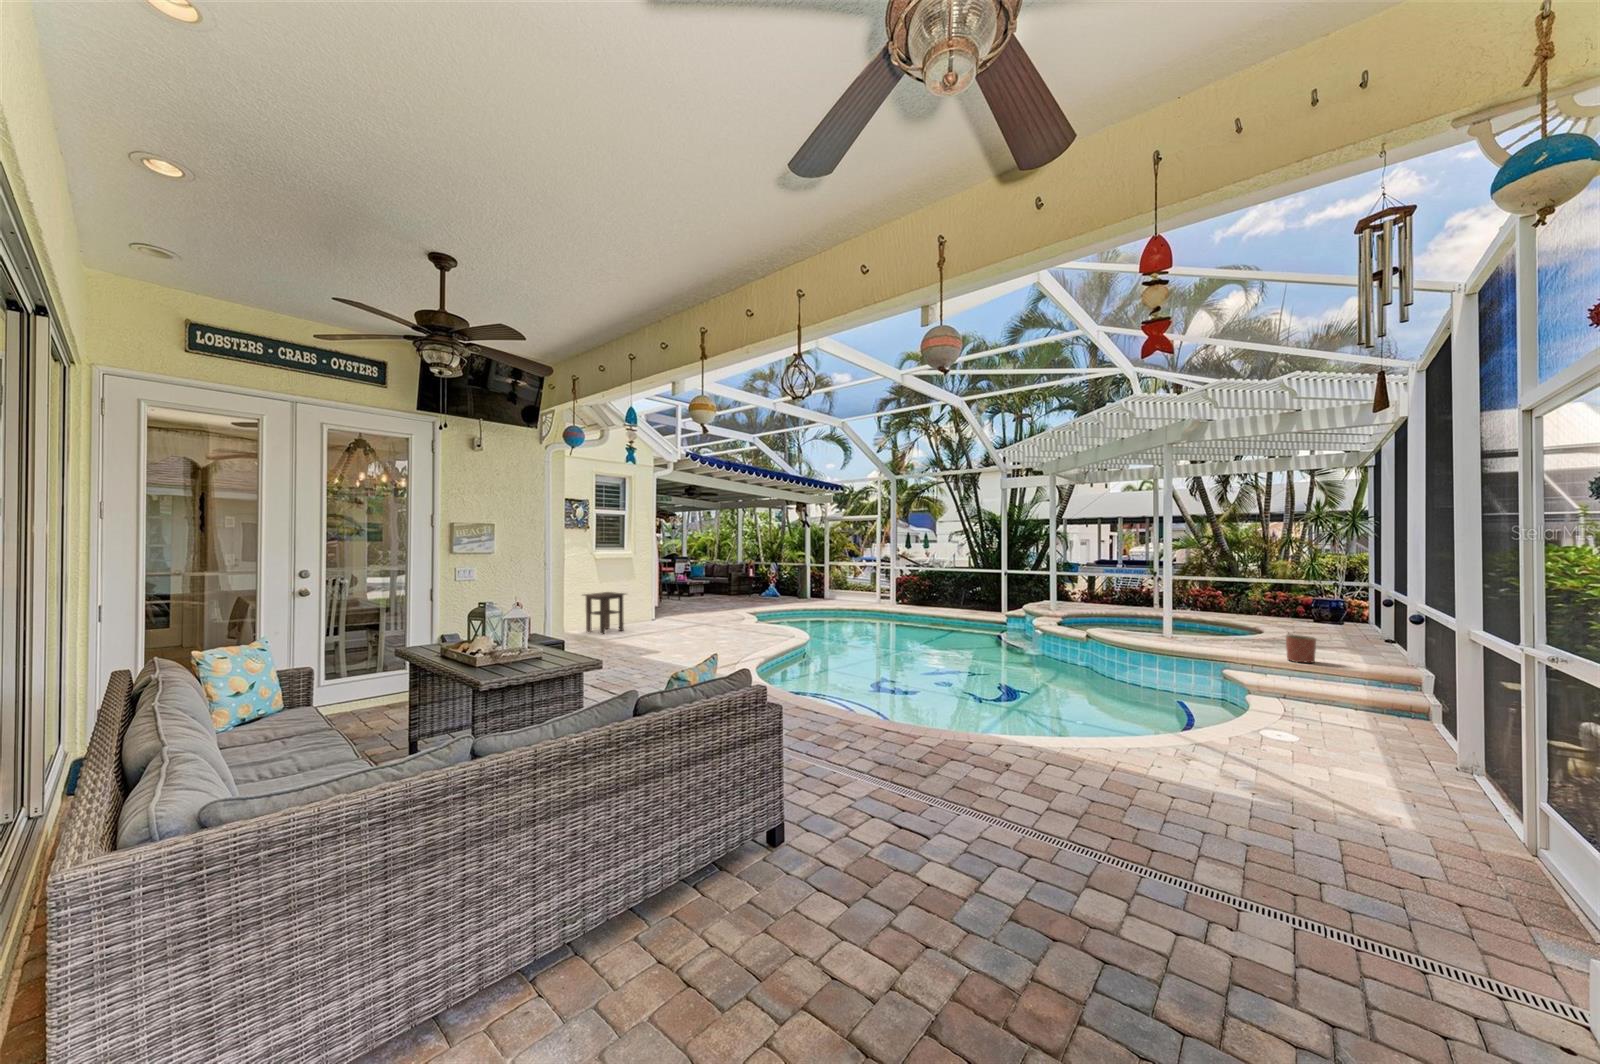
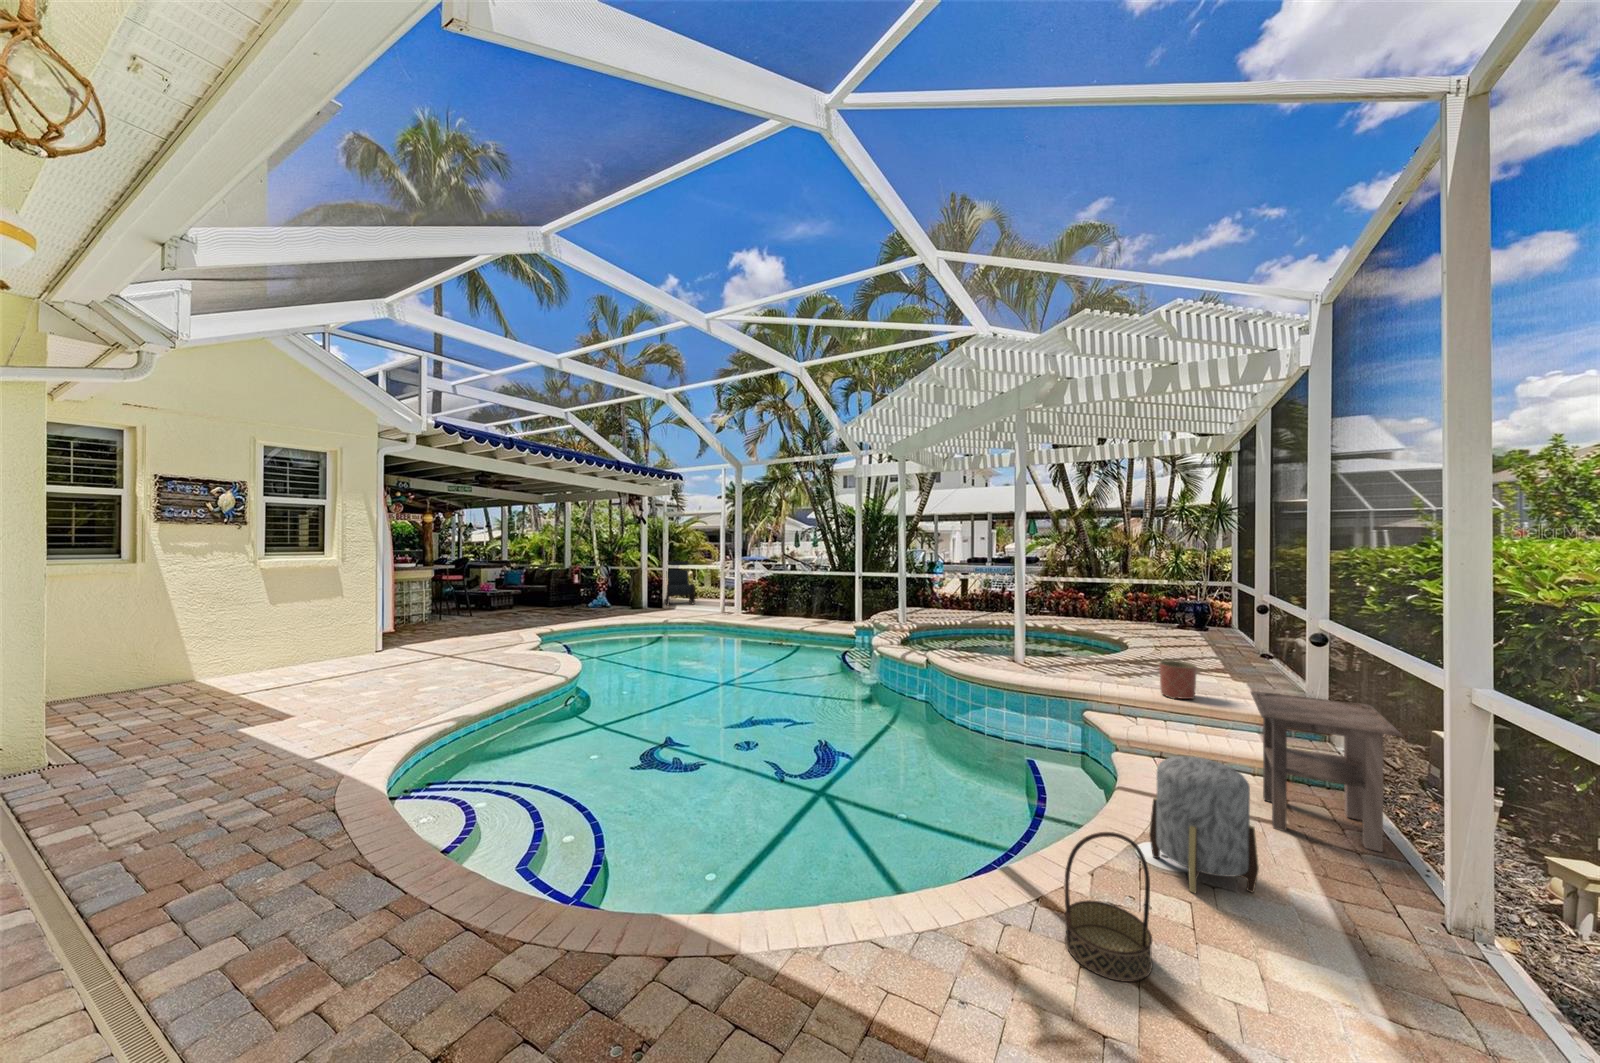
lounge chair: none [819,560,848,598] -> present [664,561,695,605]
side table: present [583,592,625,634] -> present [1251,691,1403,852]
stool: none [1269,674,1337,748] -> present [1149,756,1259,893]
basket: none [1217,696,1267,766] -> present [1065,832,1152,982]

